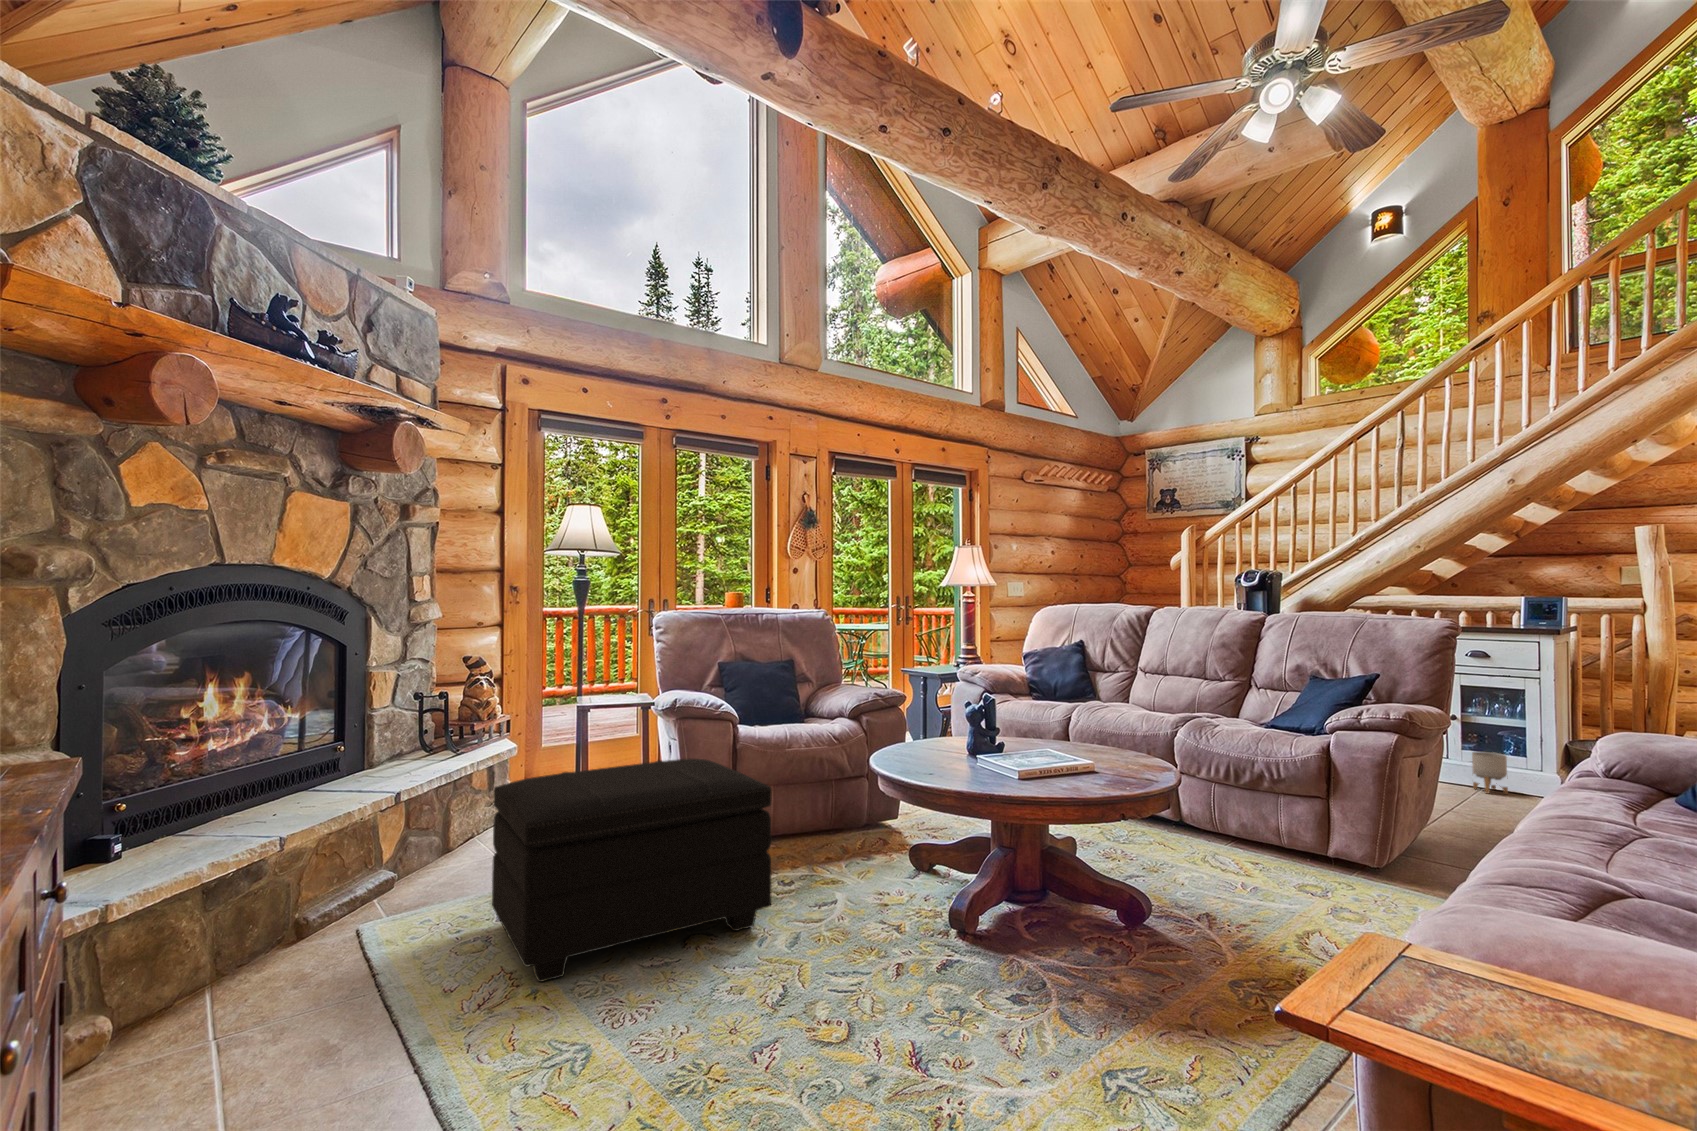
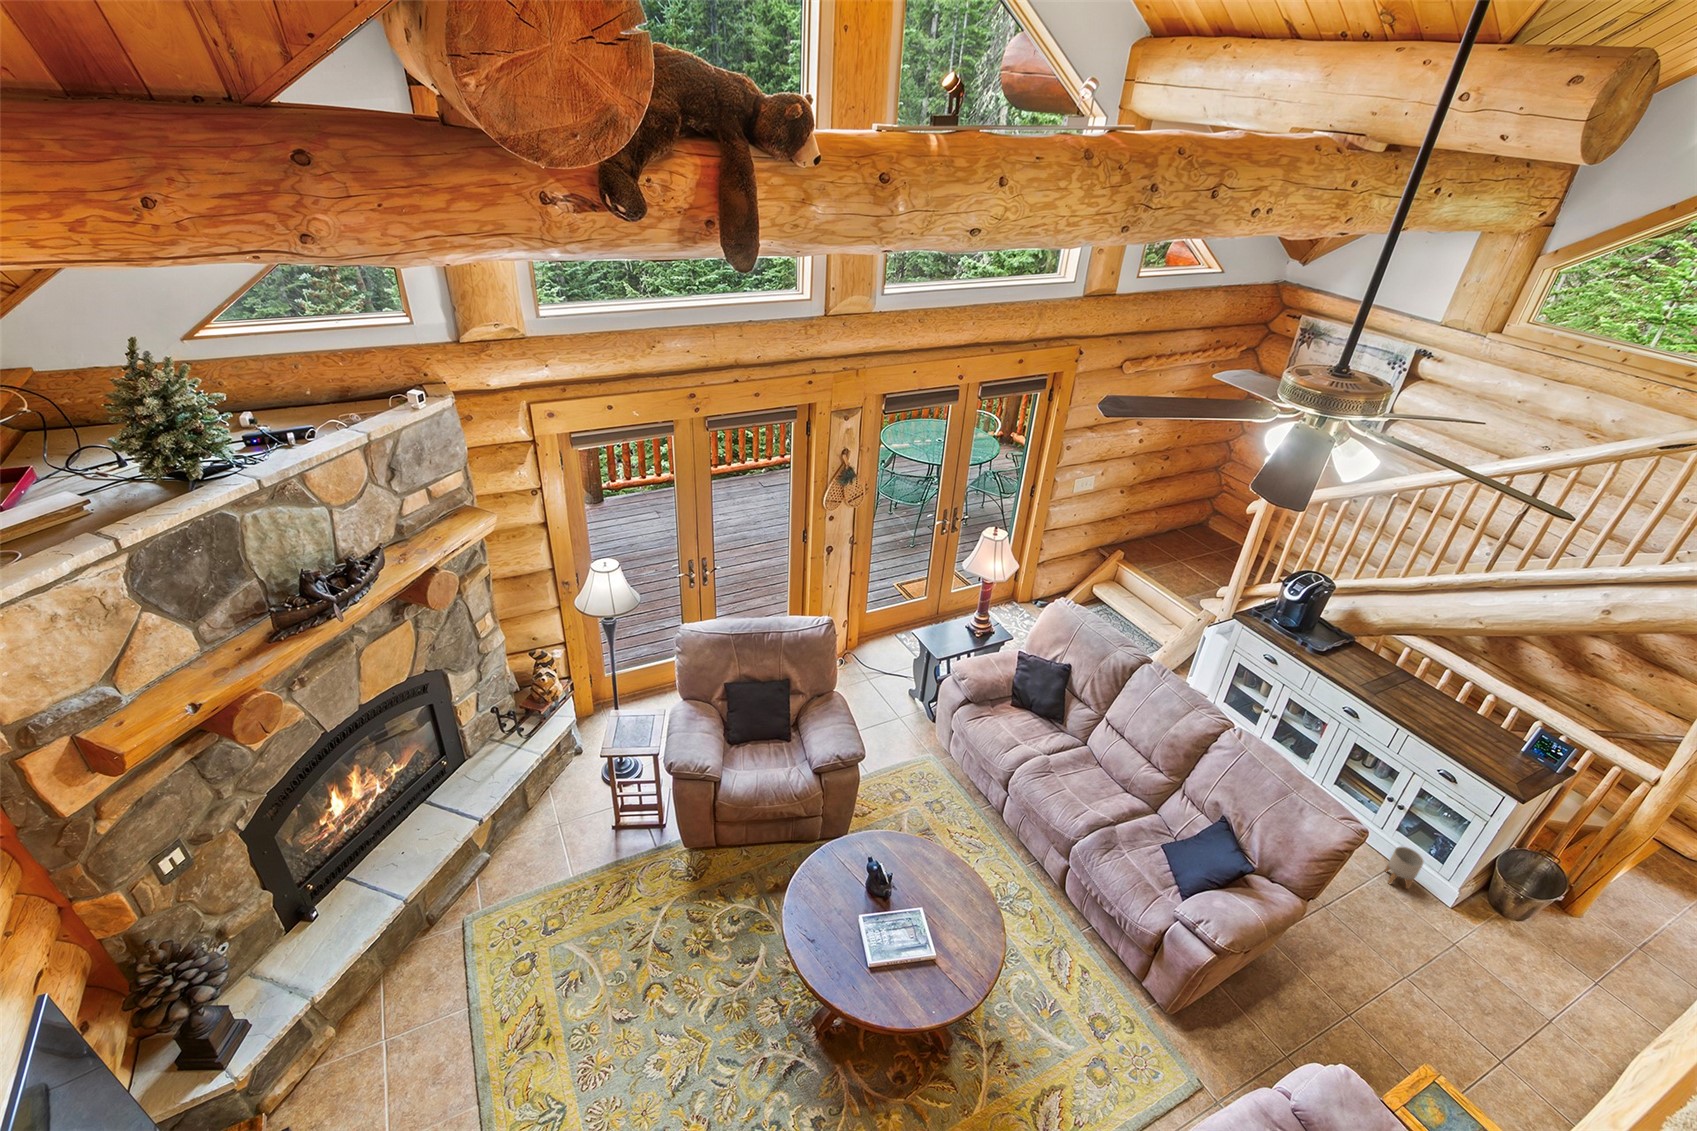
footstool: present [492,758,772,982] -> none [517,859,689,1037]

